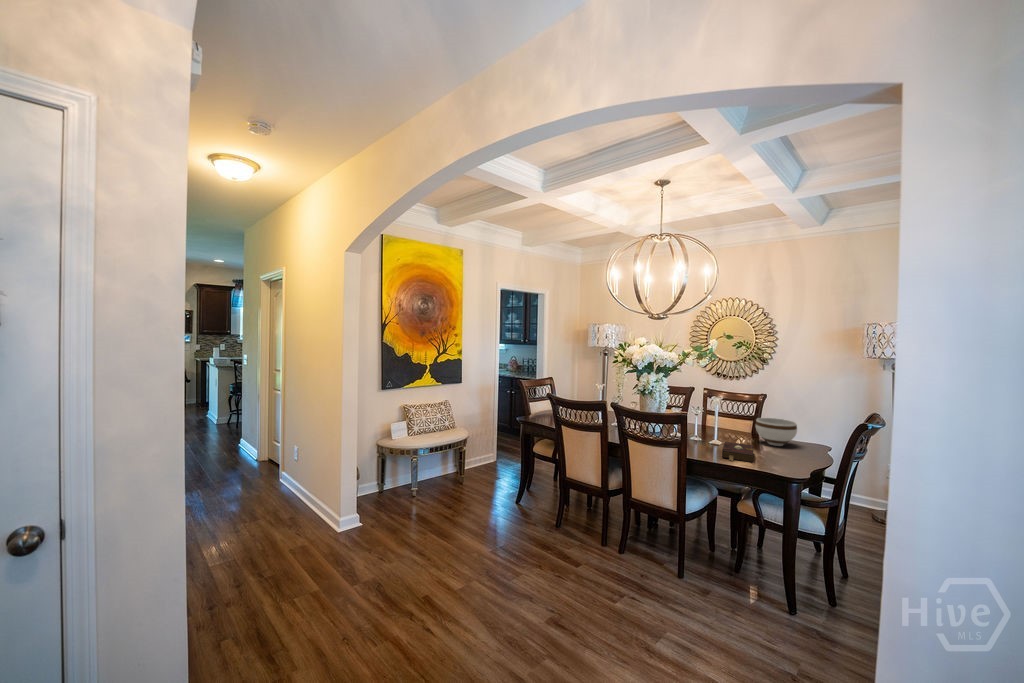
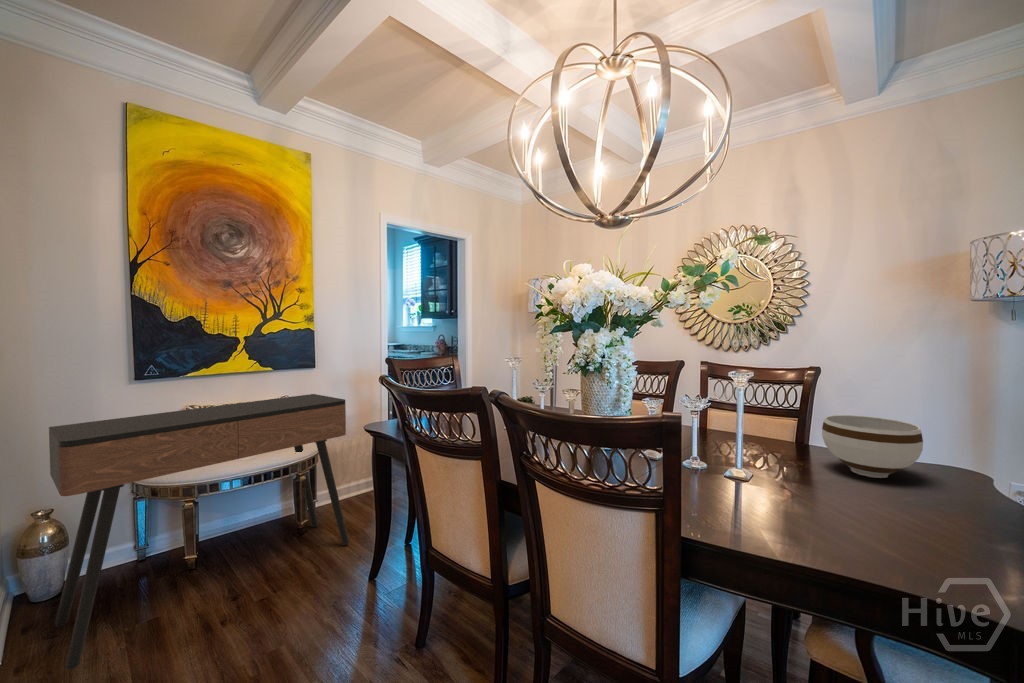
console table: none [373,400,494,526] -> present [49,394,349,670]
book: present [722,442,753,462] -> none [765,476,861,547]

